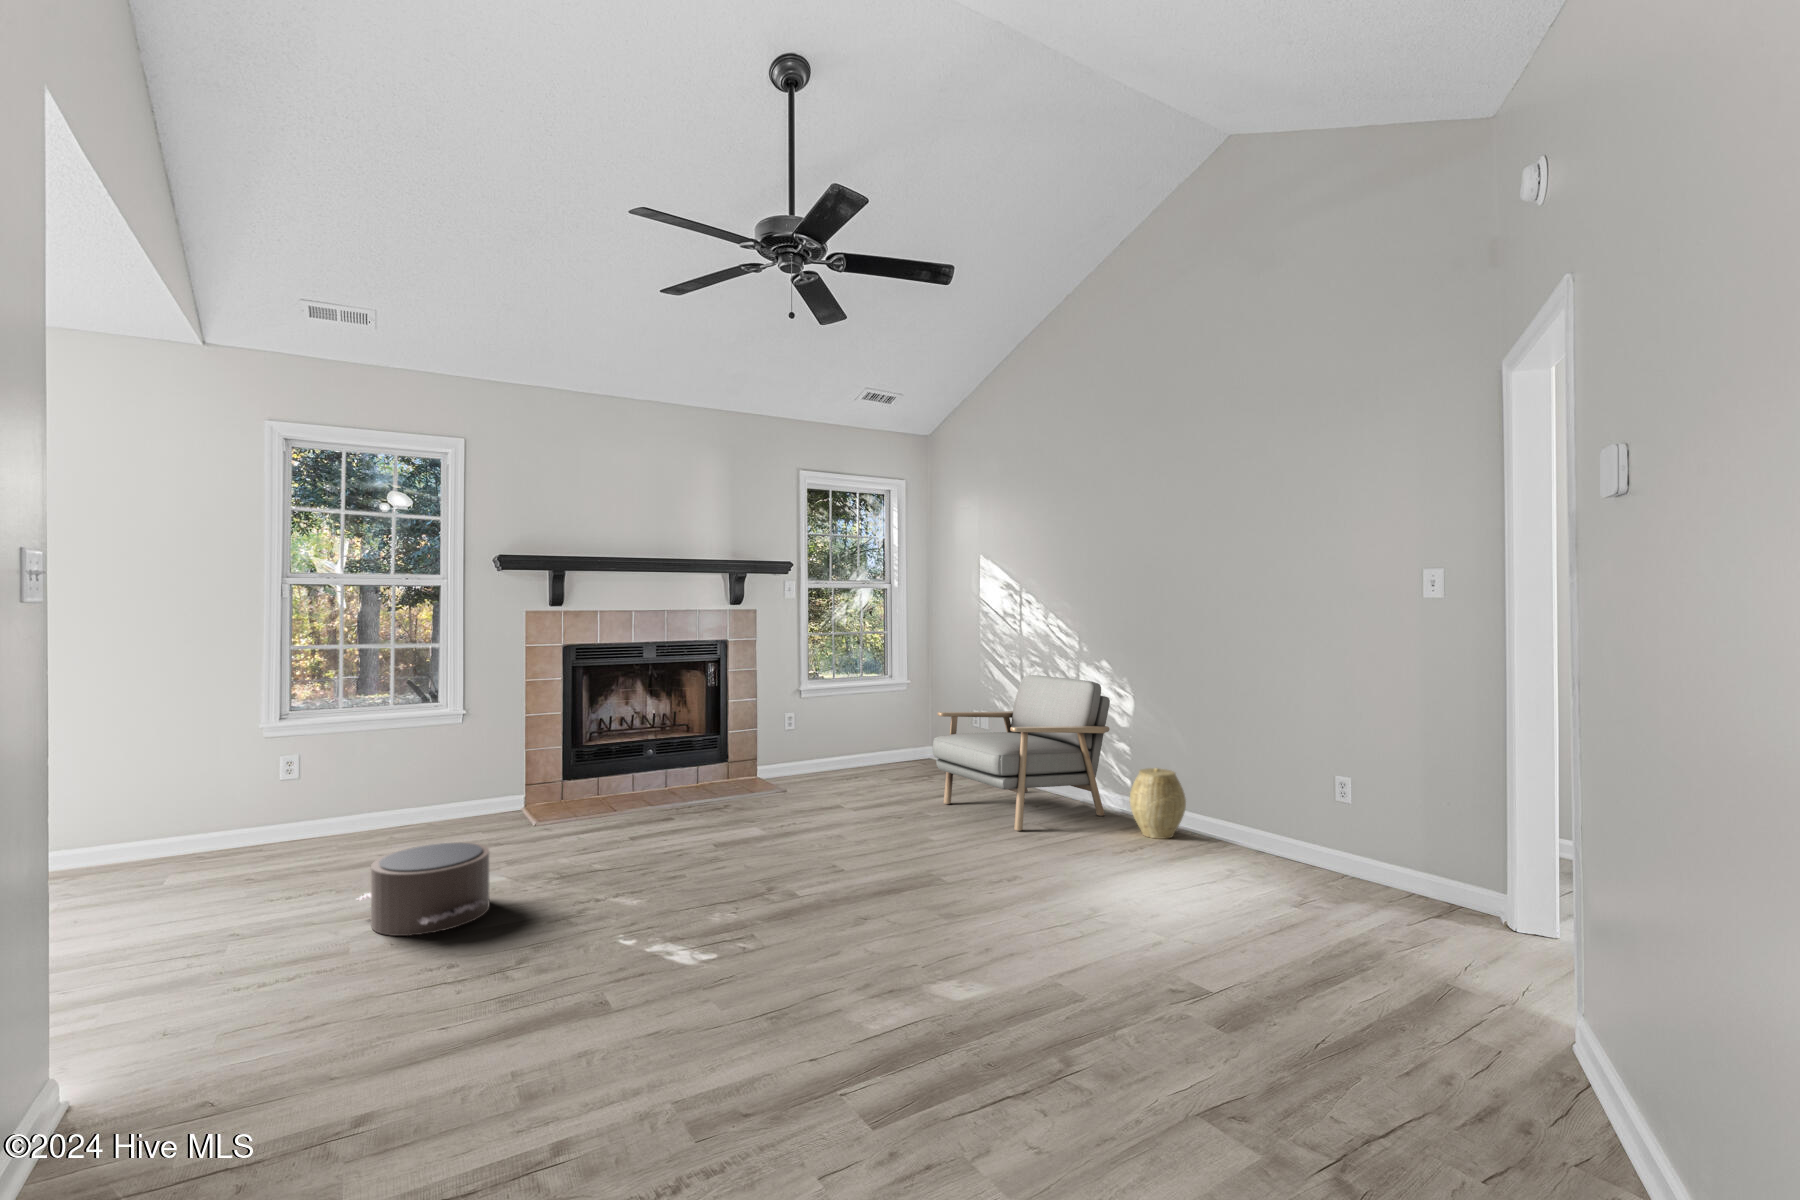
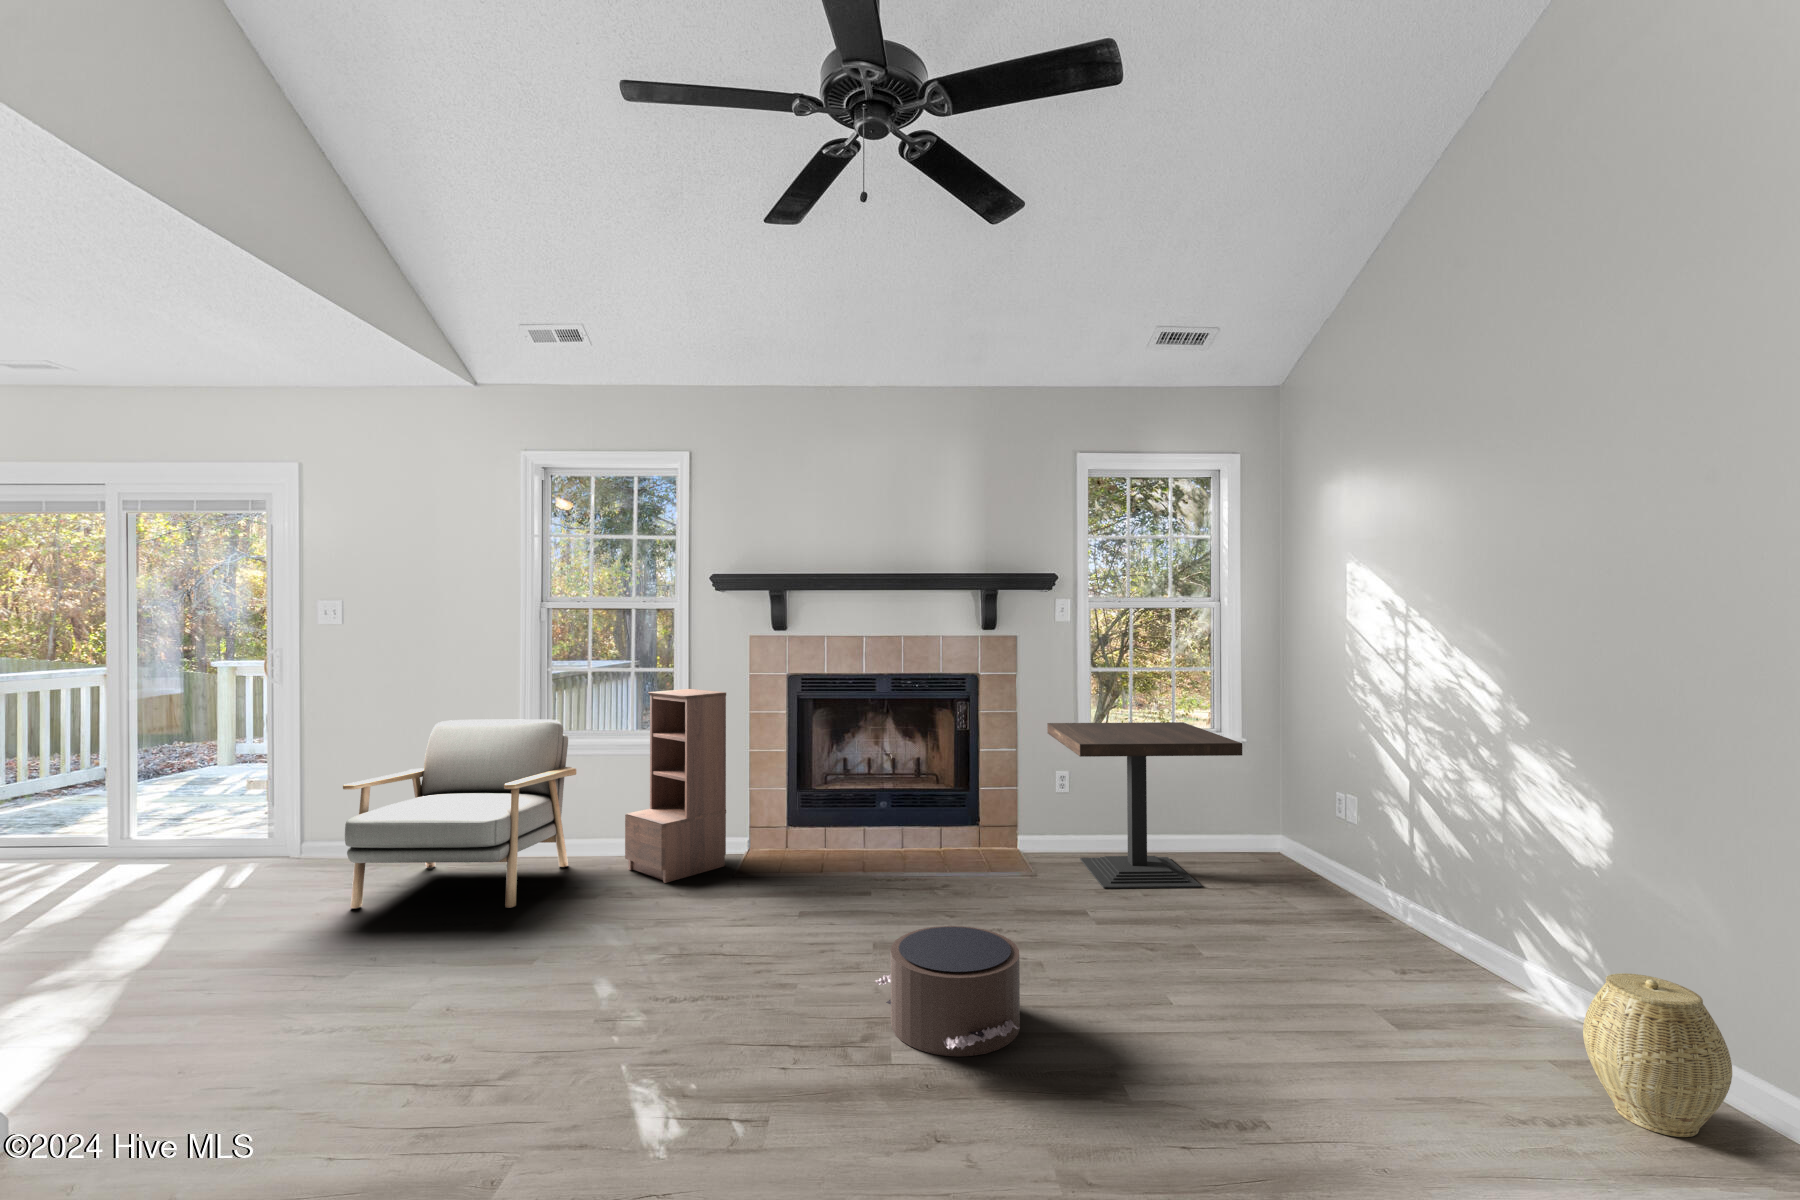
bookshelf: none [416,661,516,836] -> present [625,689,726,883]
side table: none [779,672,927,791] -> present [1047,722,1242,888]
armchair: present [933,675,1110,831] -> present [343,719,576,909]
pouf: present [357,842,489,936] -> present [875,926,1020,1057]

